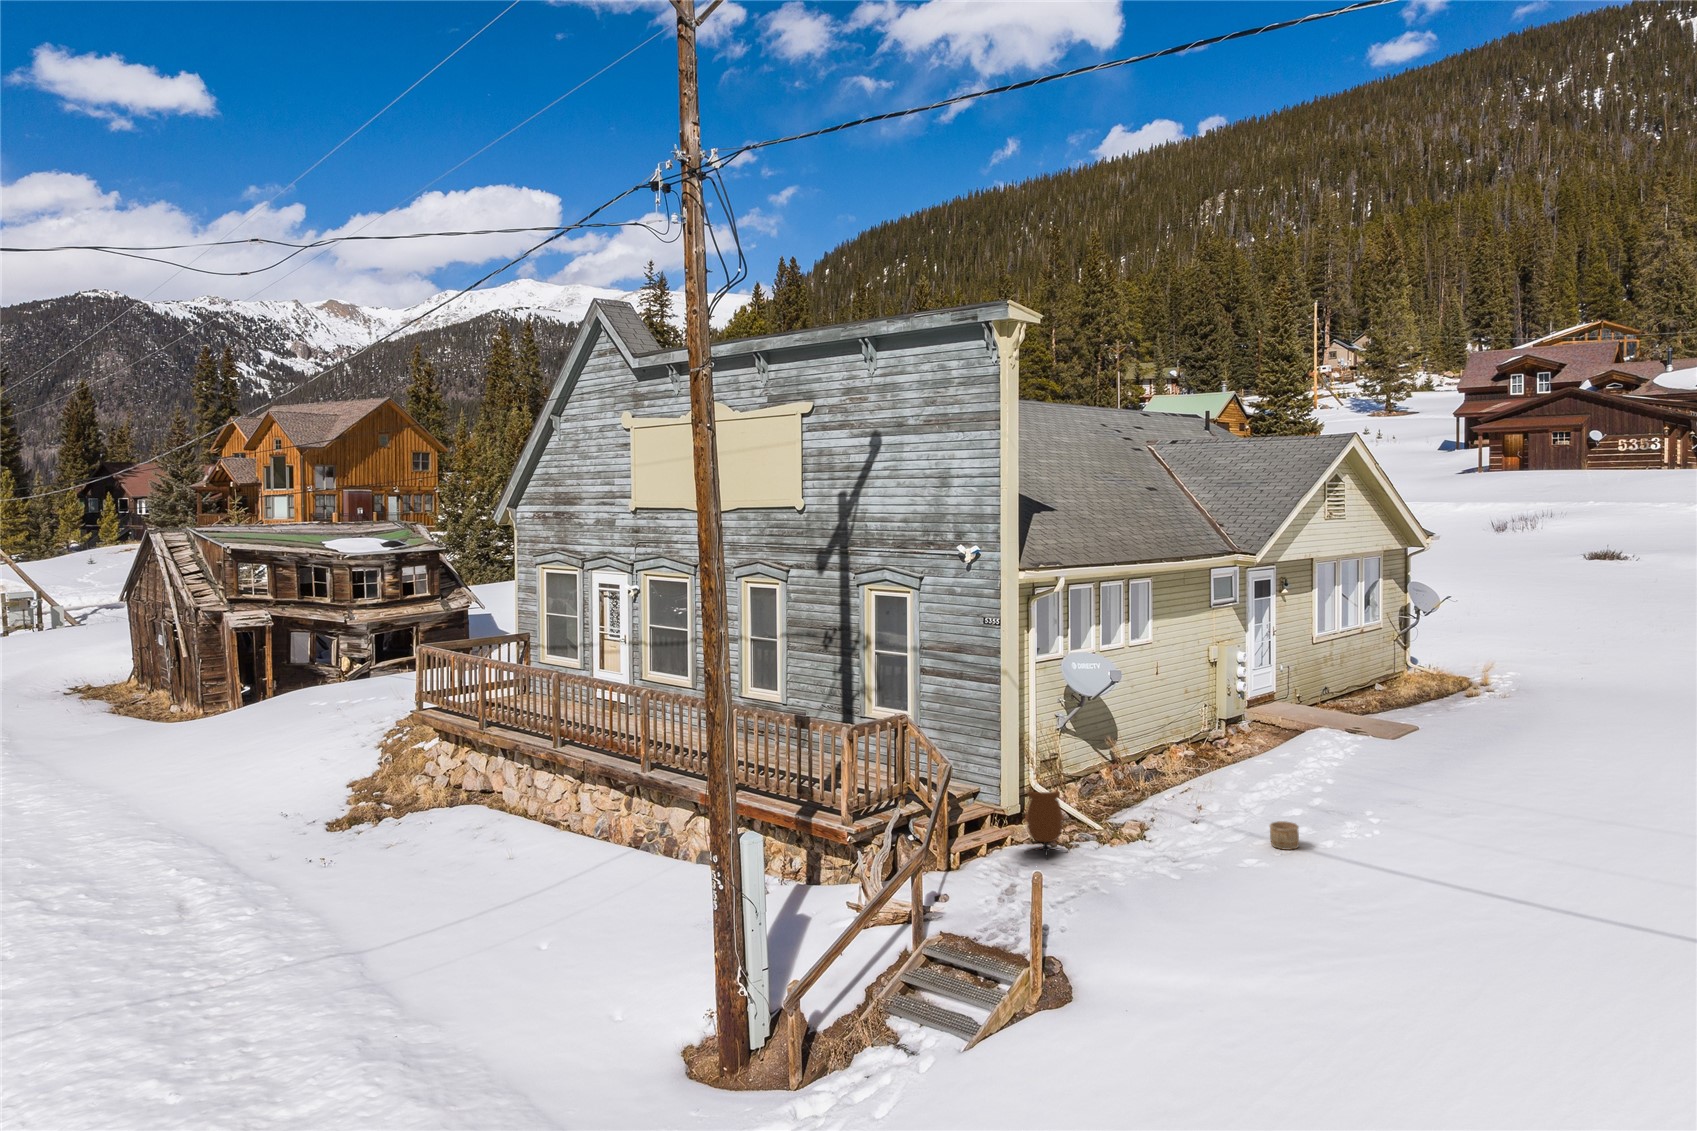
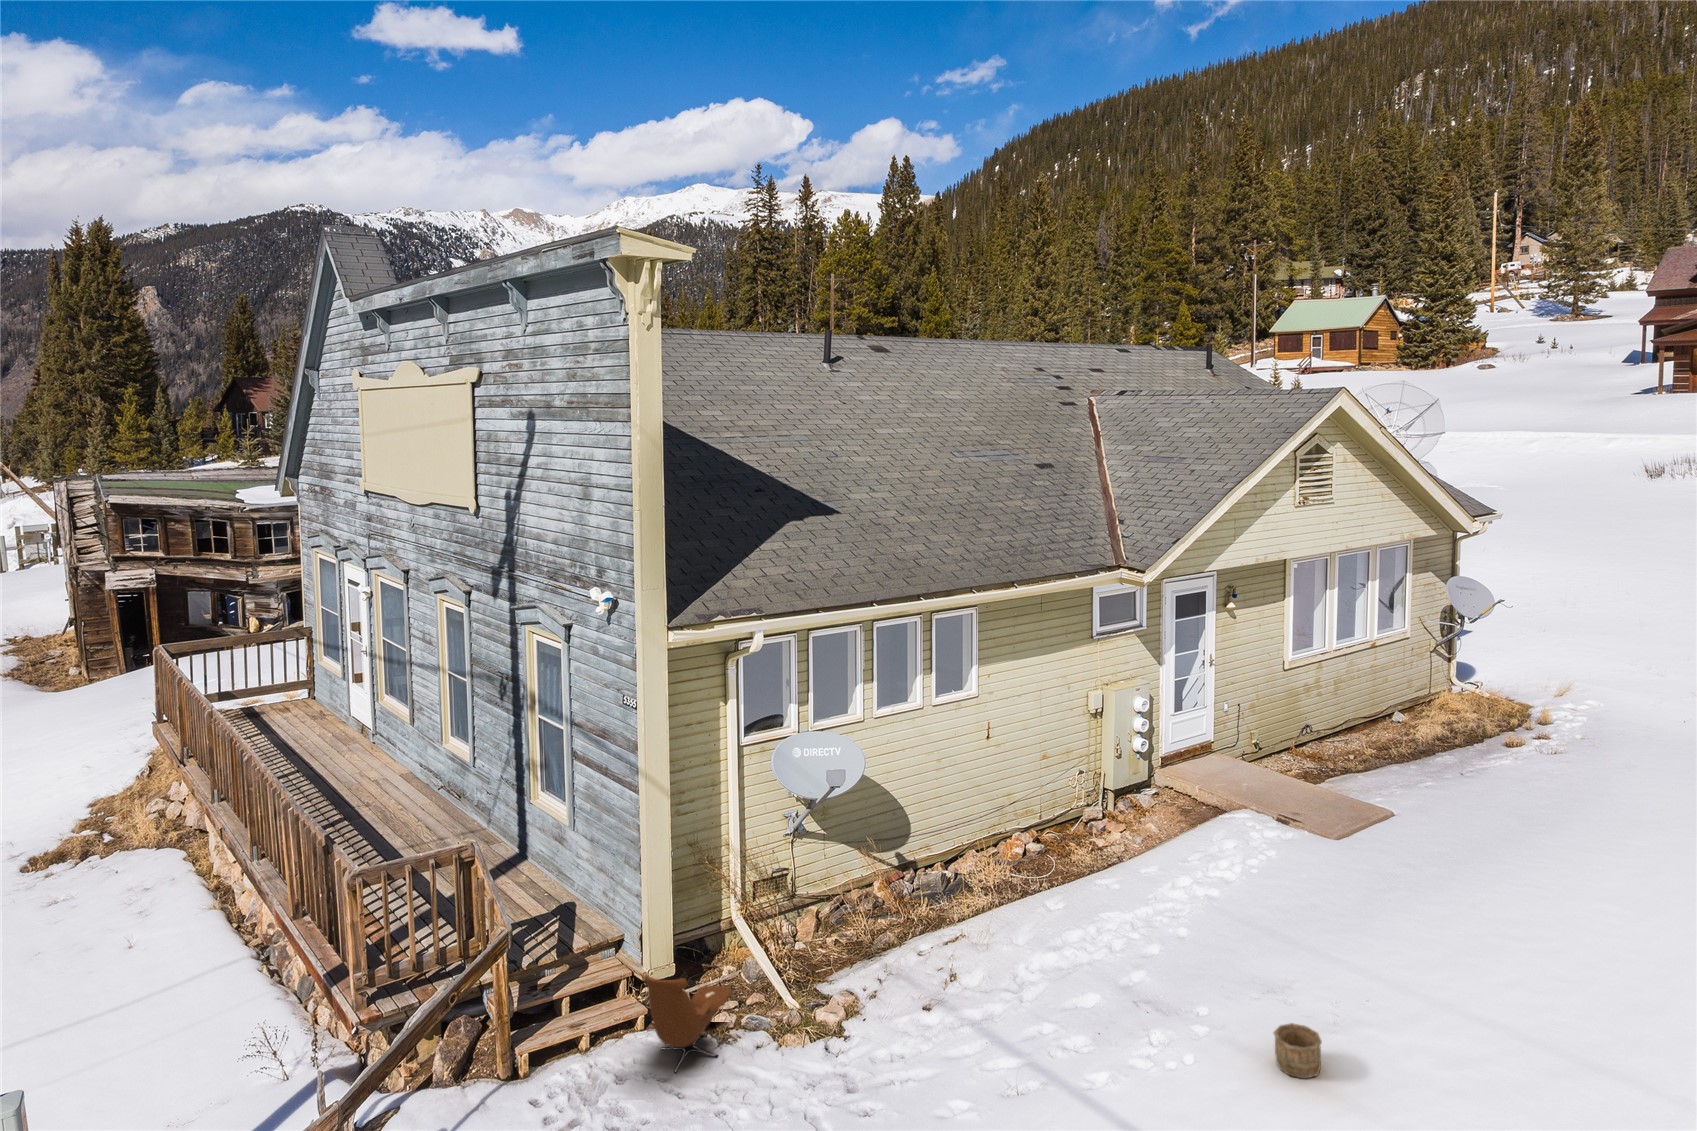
wooden bucket: present [1269,821,1299,850] -> present [1274,1023,1321,1078]

